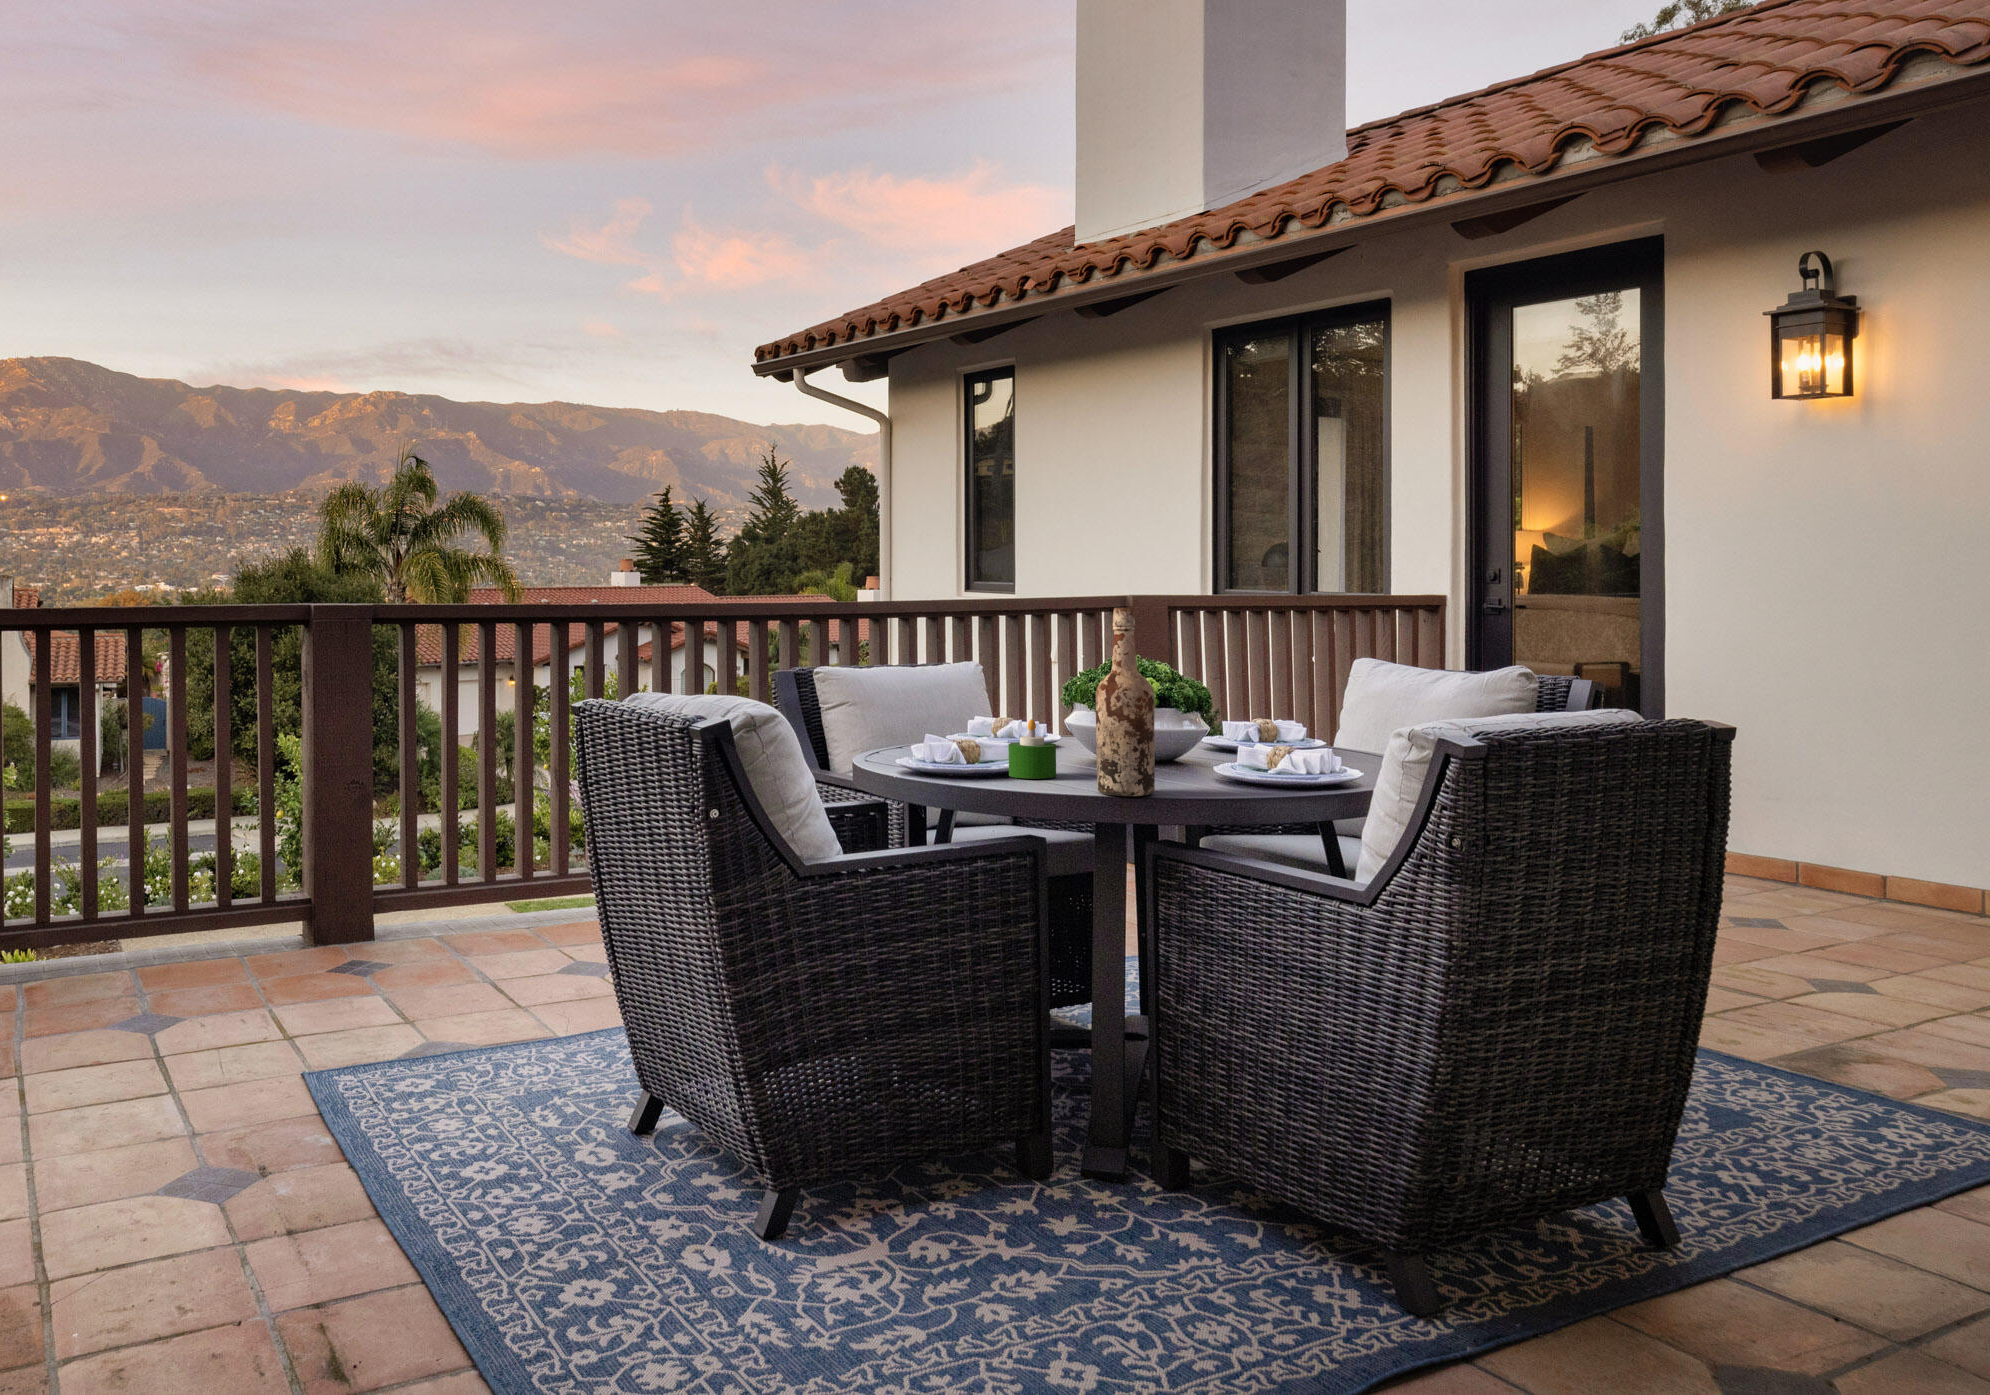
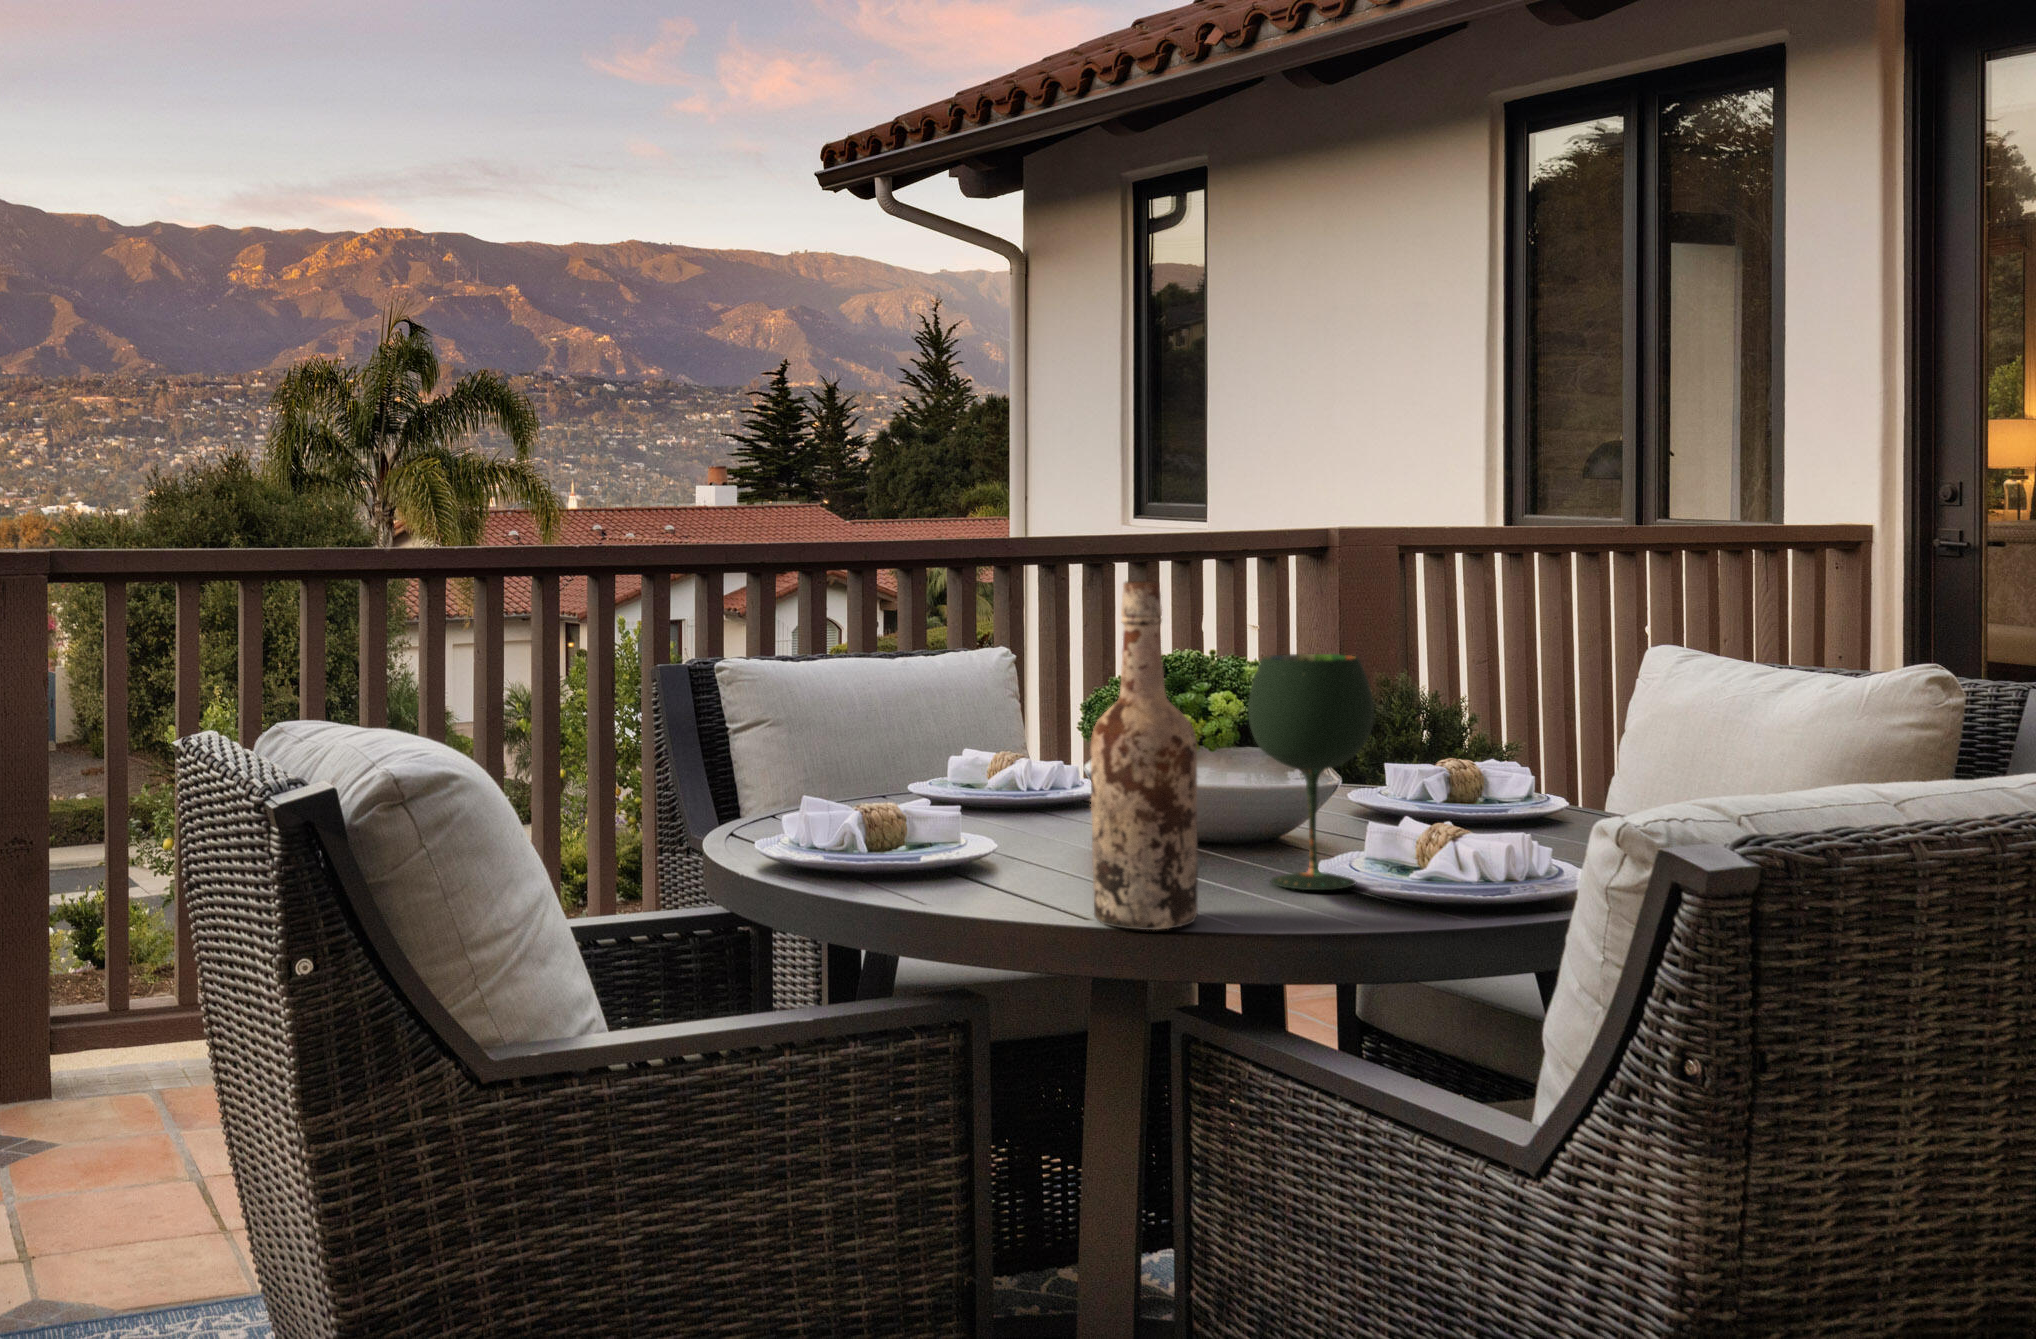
wine glass: none [1168,651,1237,780] -> present [1248,654,1374,890]
candle: present [1008,719,1056,779] -> none [964,778,1049,886]

